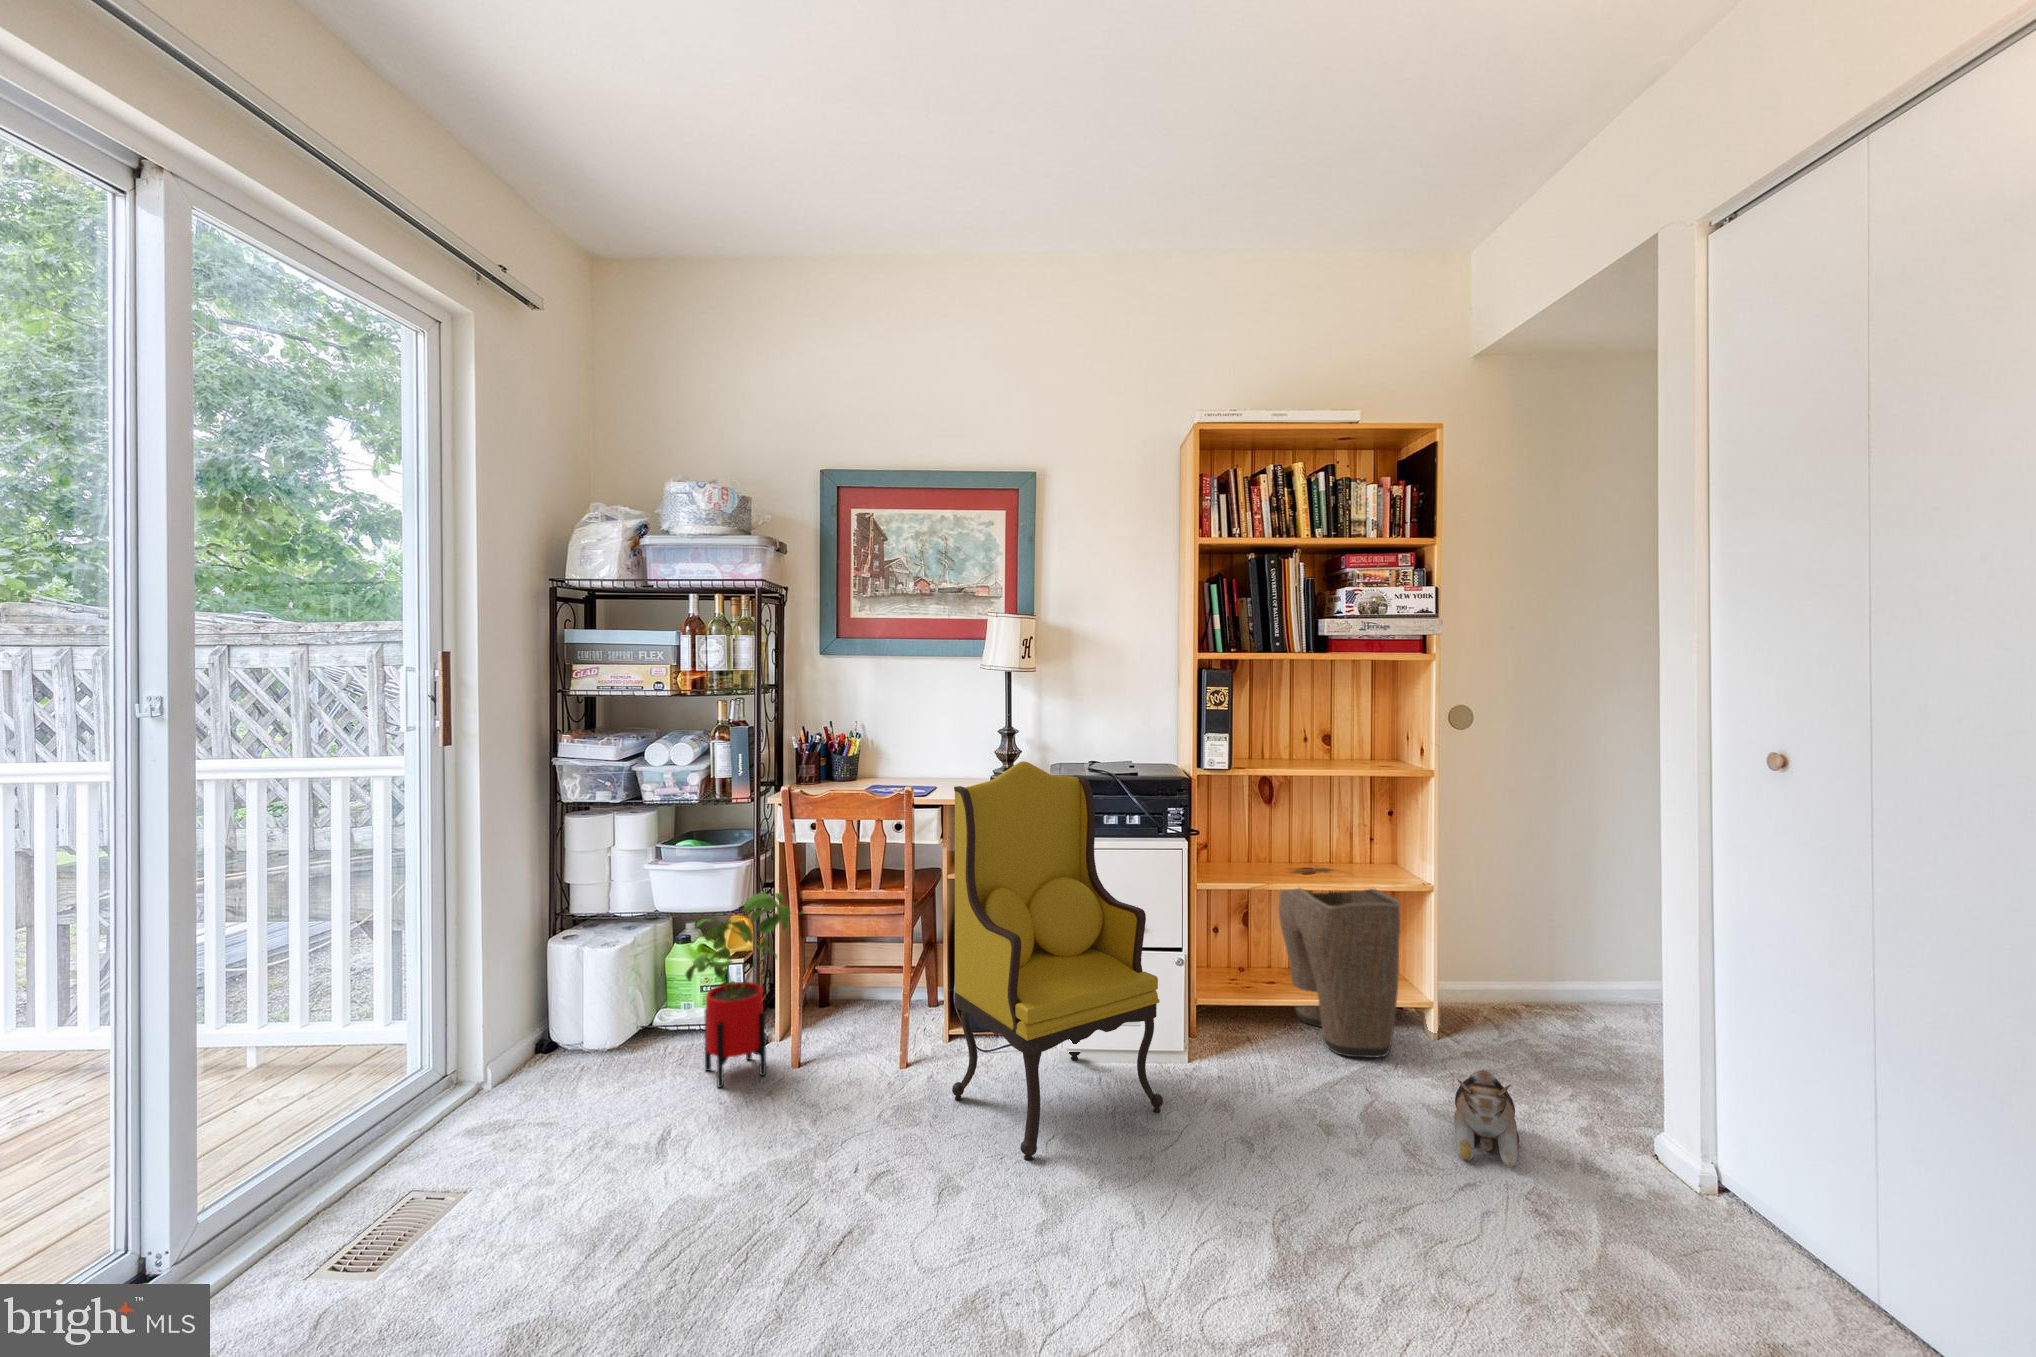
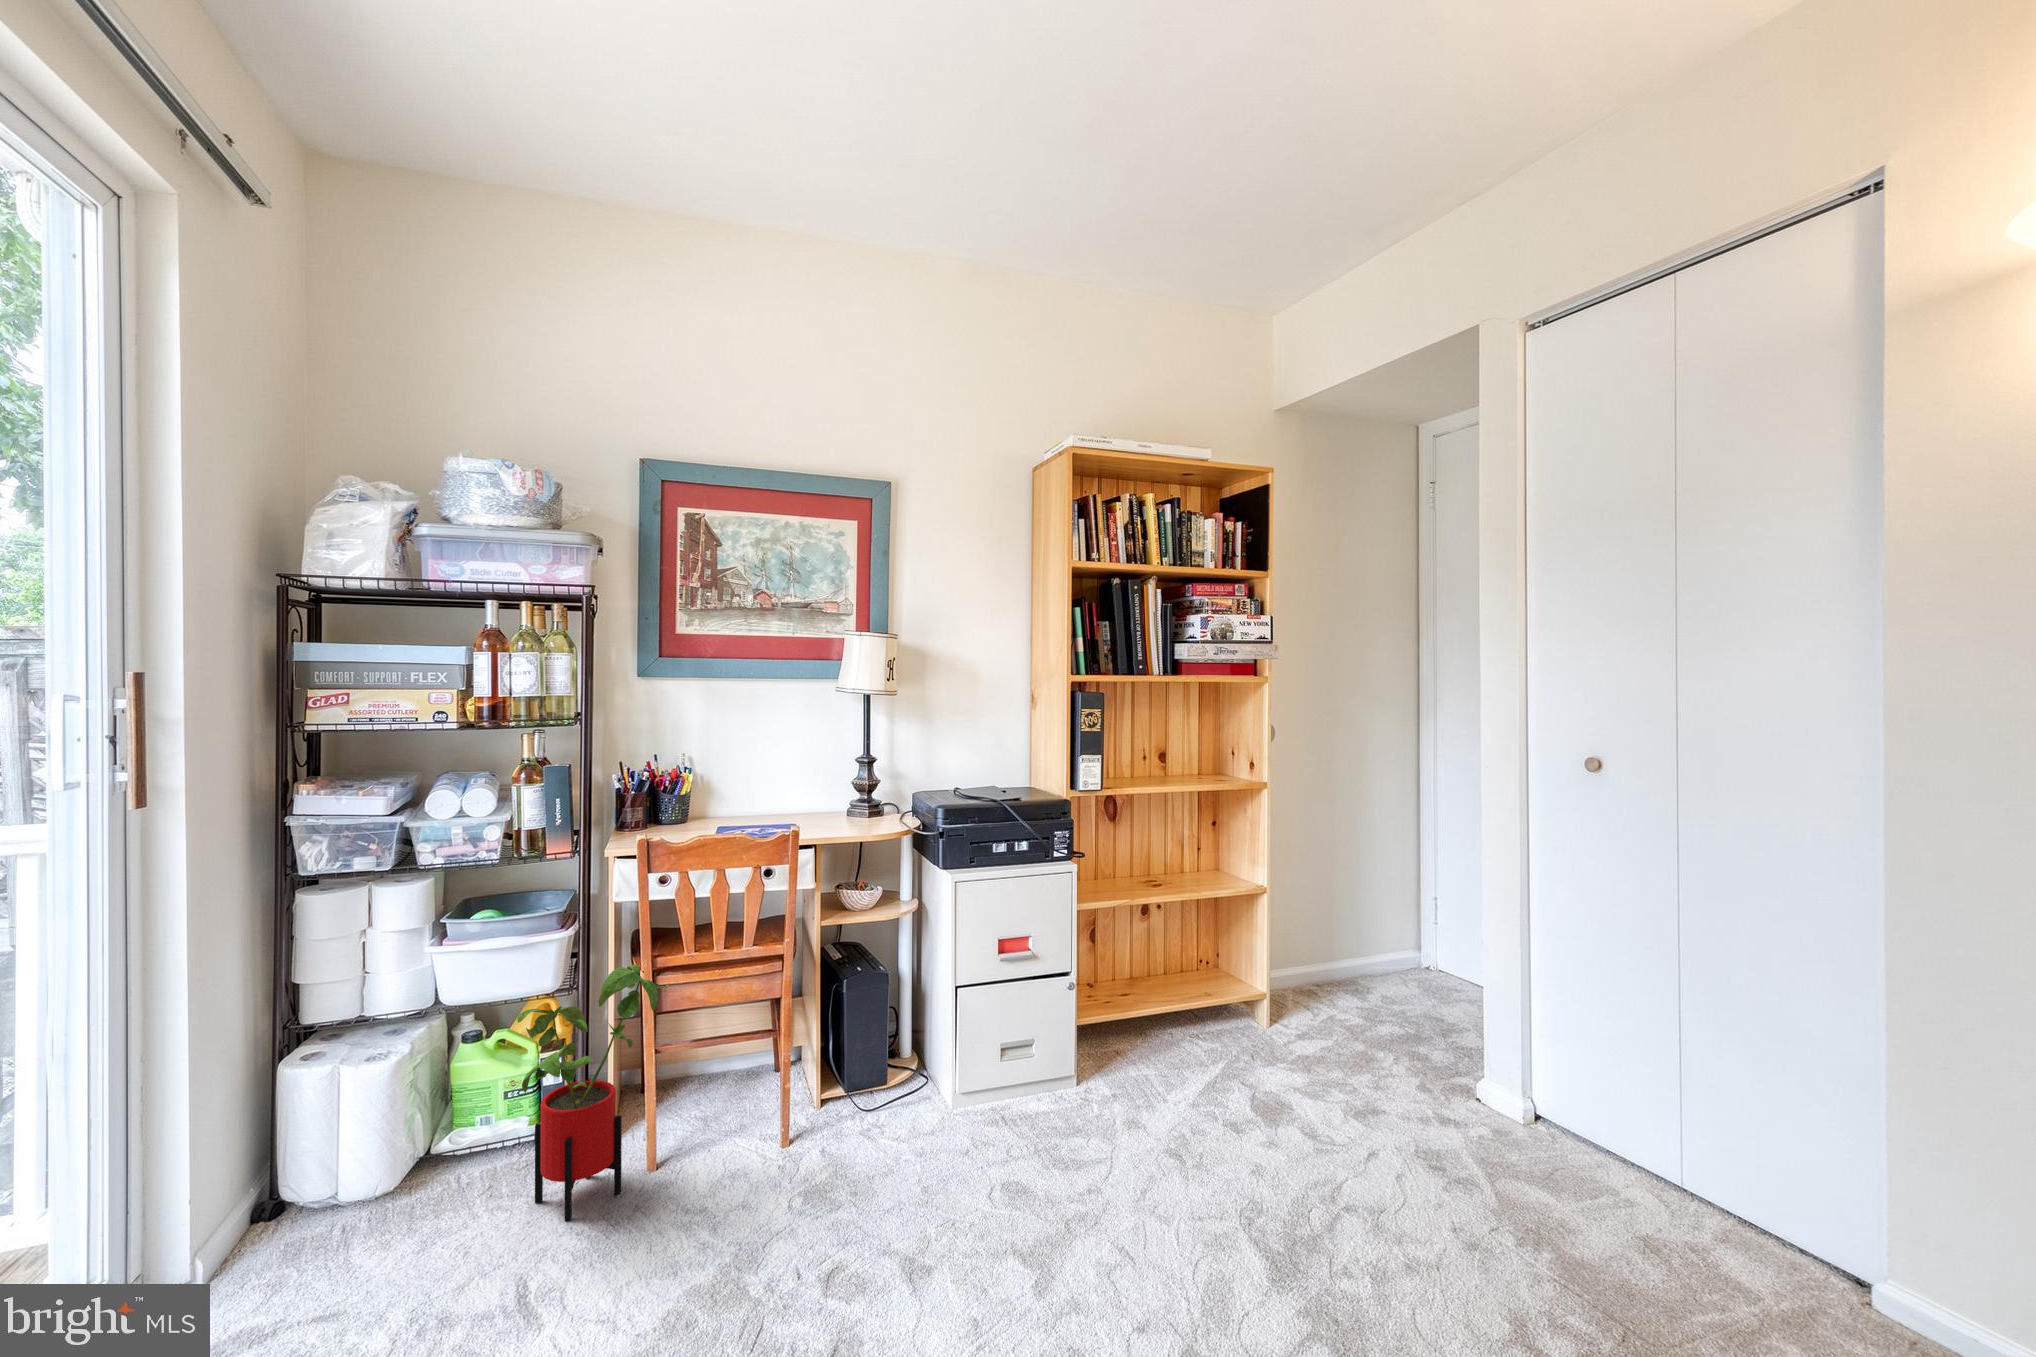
armchair: present [952,761,1163,1161] -> none [864,791,1084,1224]
laundry basket: present [1278,868,1400,1058] -> none [1128,878,1251,1055]
plush toy: present [1454,1069,1519,1167] -> none [1331,1047,1399,1133]

